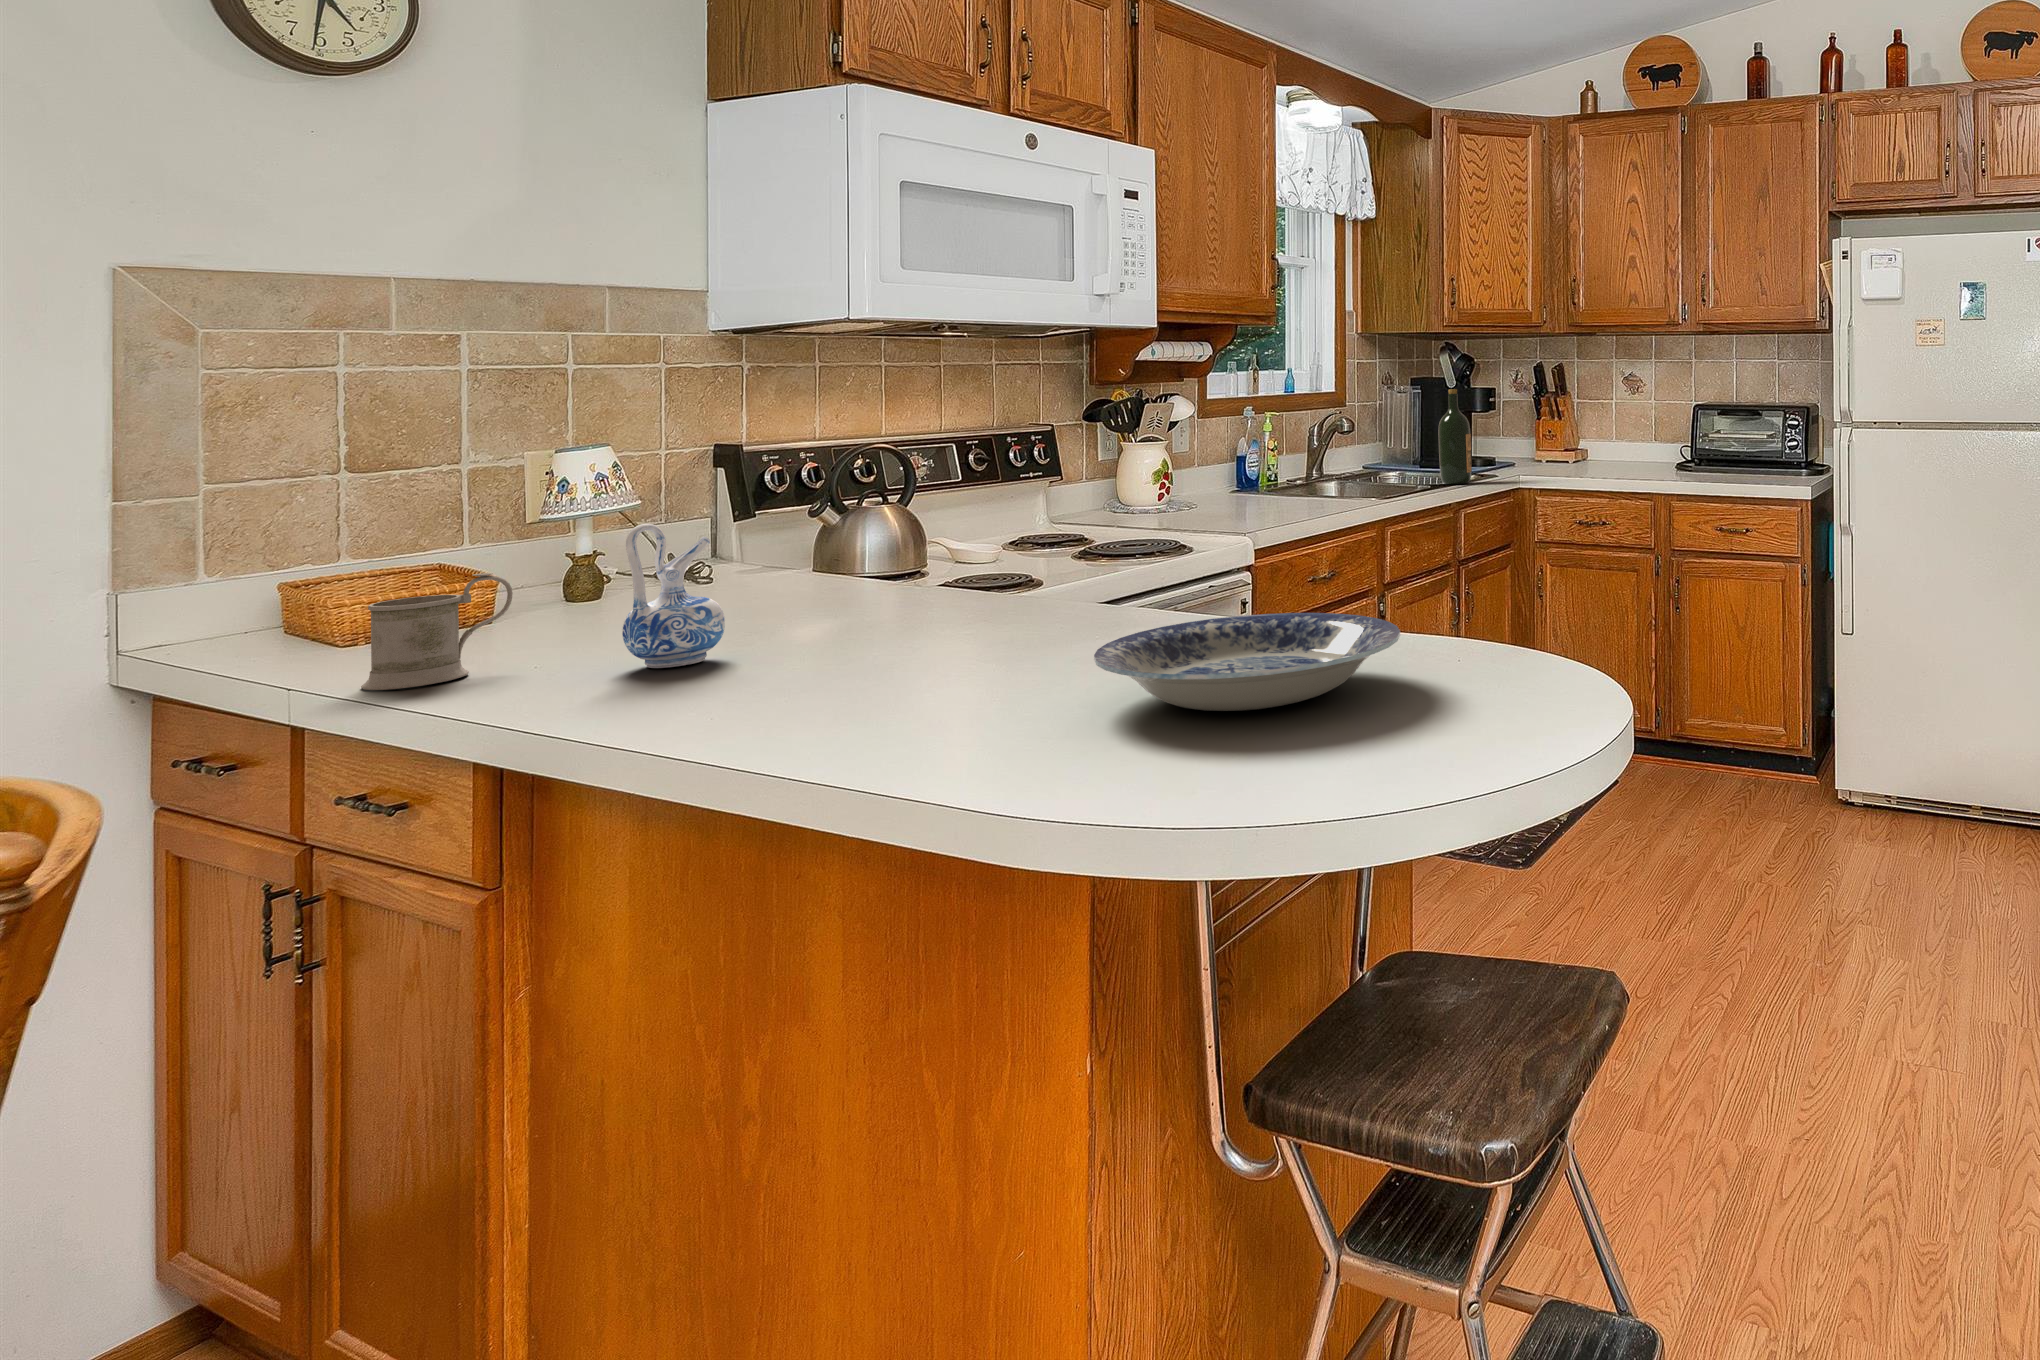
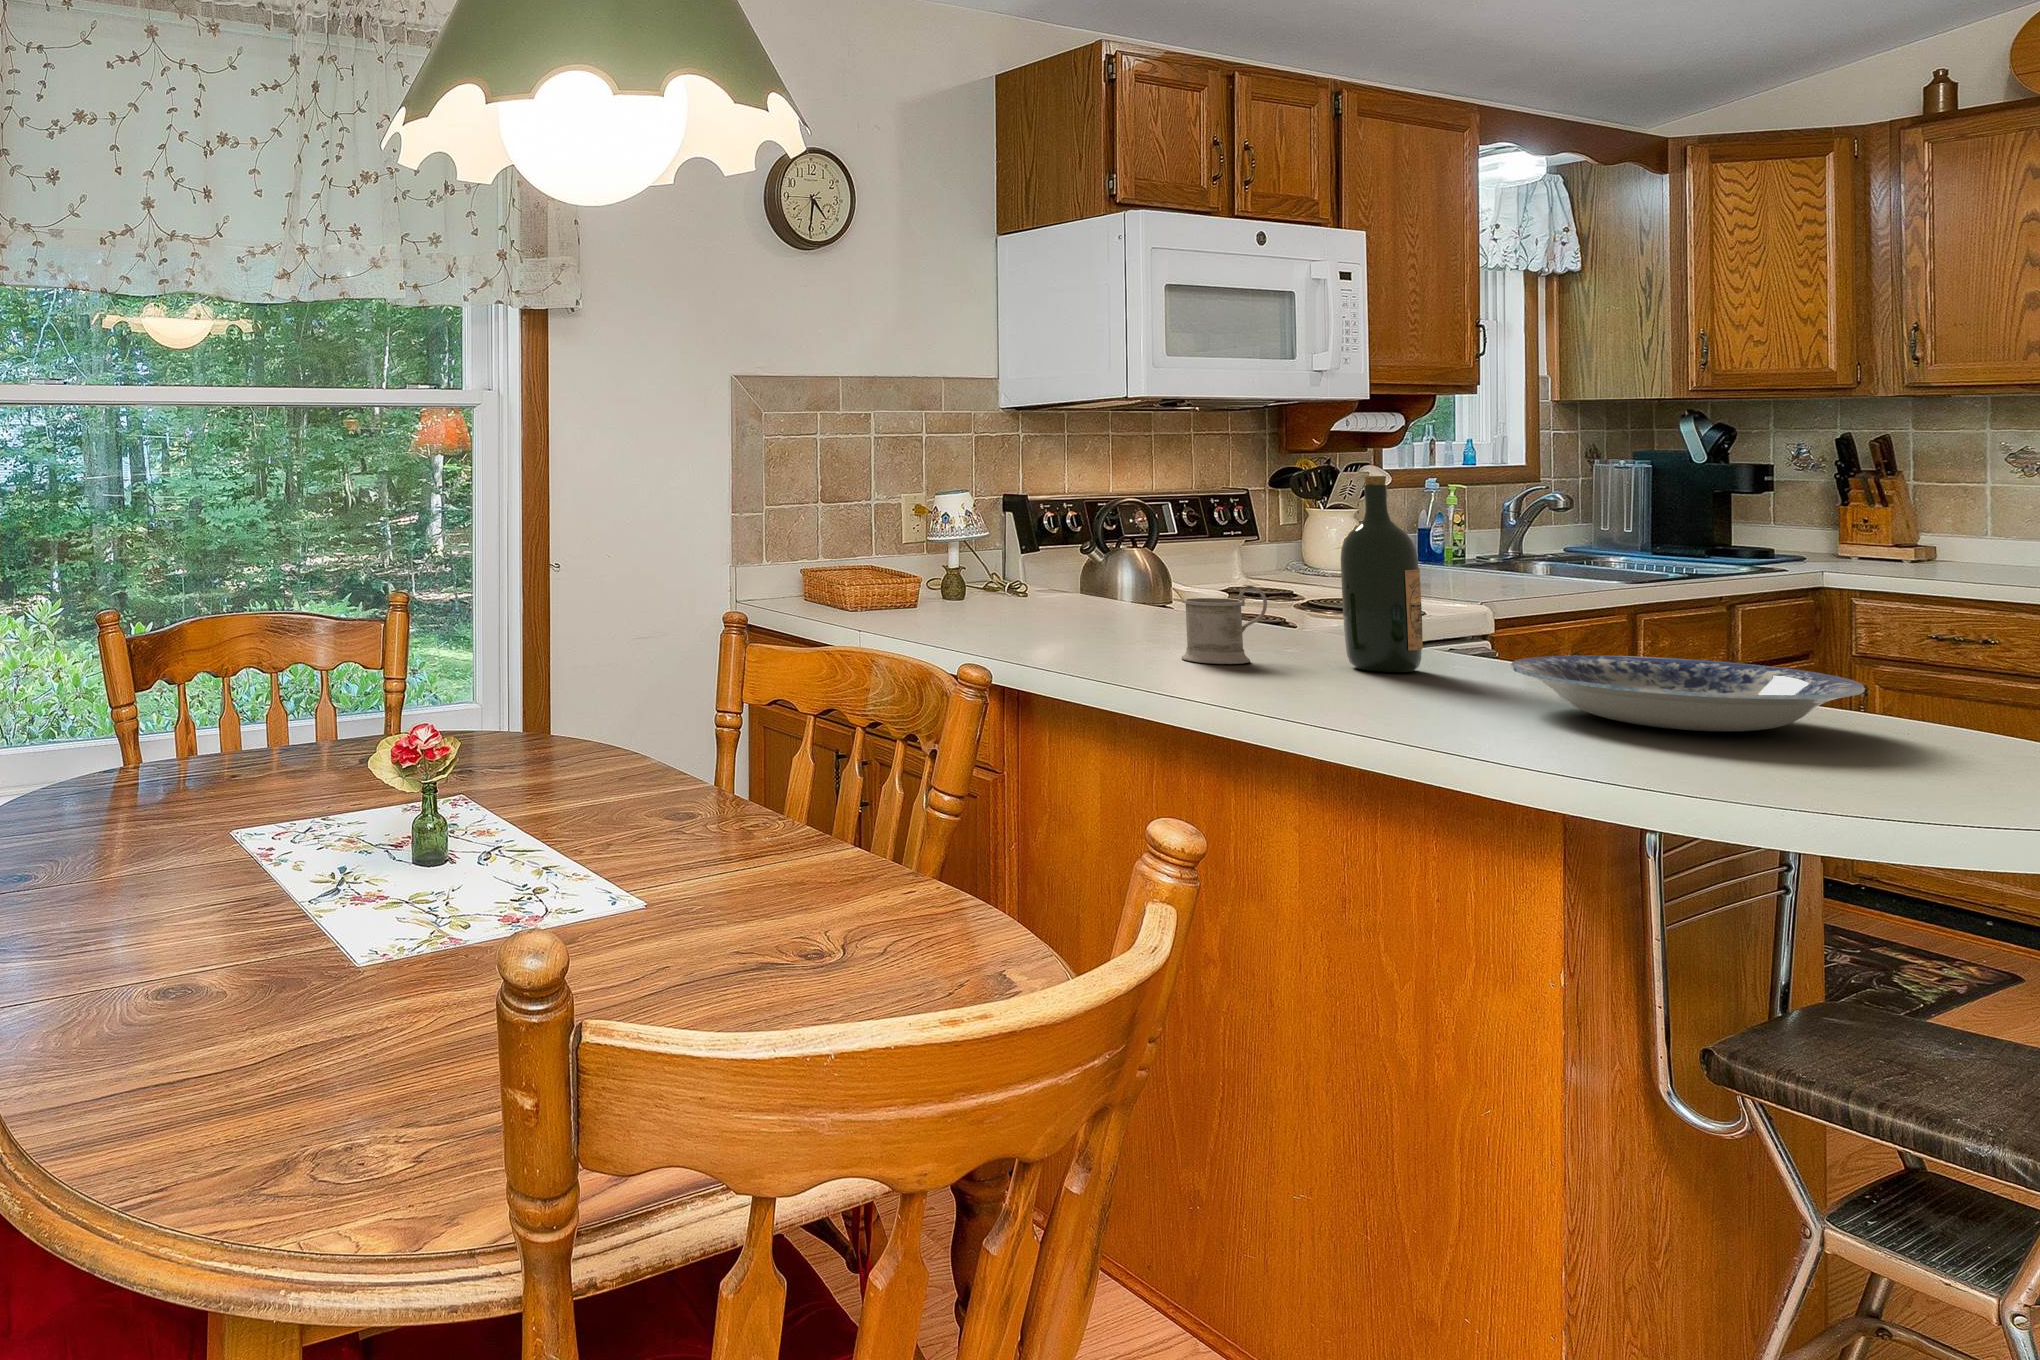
wine bottle: present [1438,389,1472,484] -> present [1341,476,1423,672]
ceramic pitcher: present [622,524,725,668] -> none [1054,544,1120,646]
mug: present [361,573,513,690] -> present [1182,585,1267,664]

